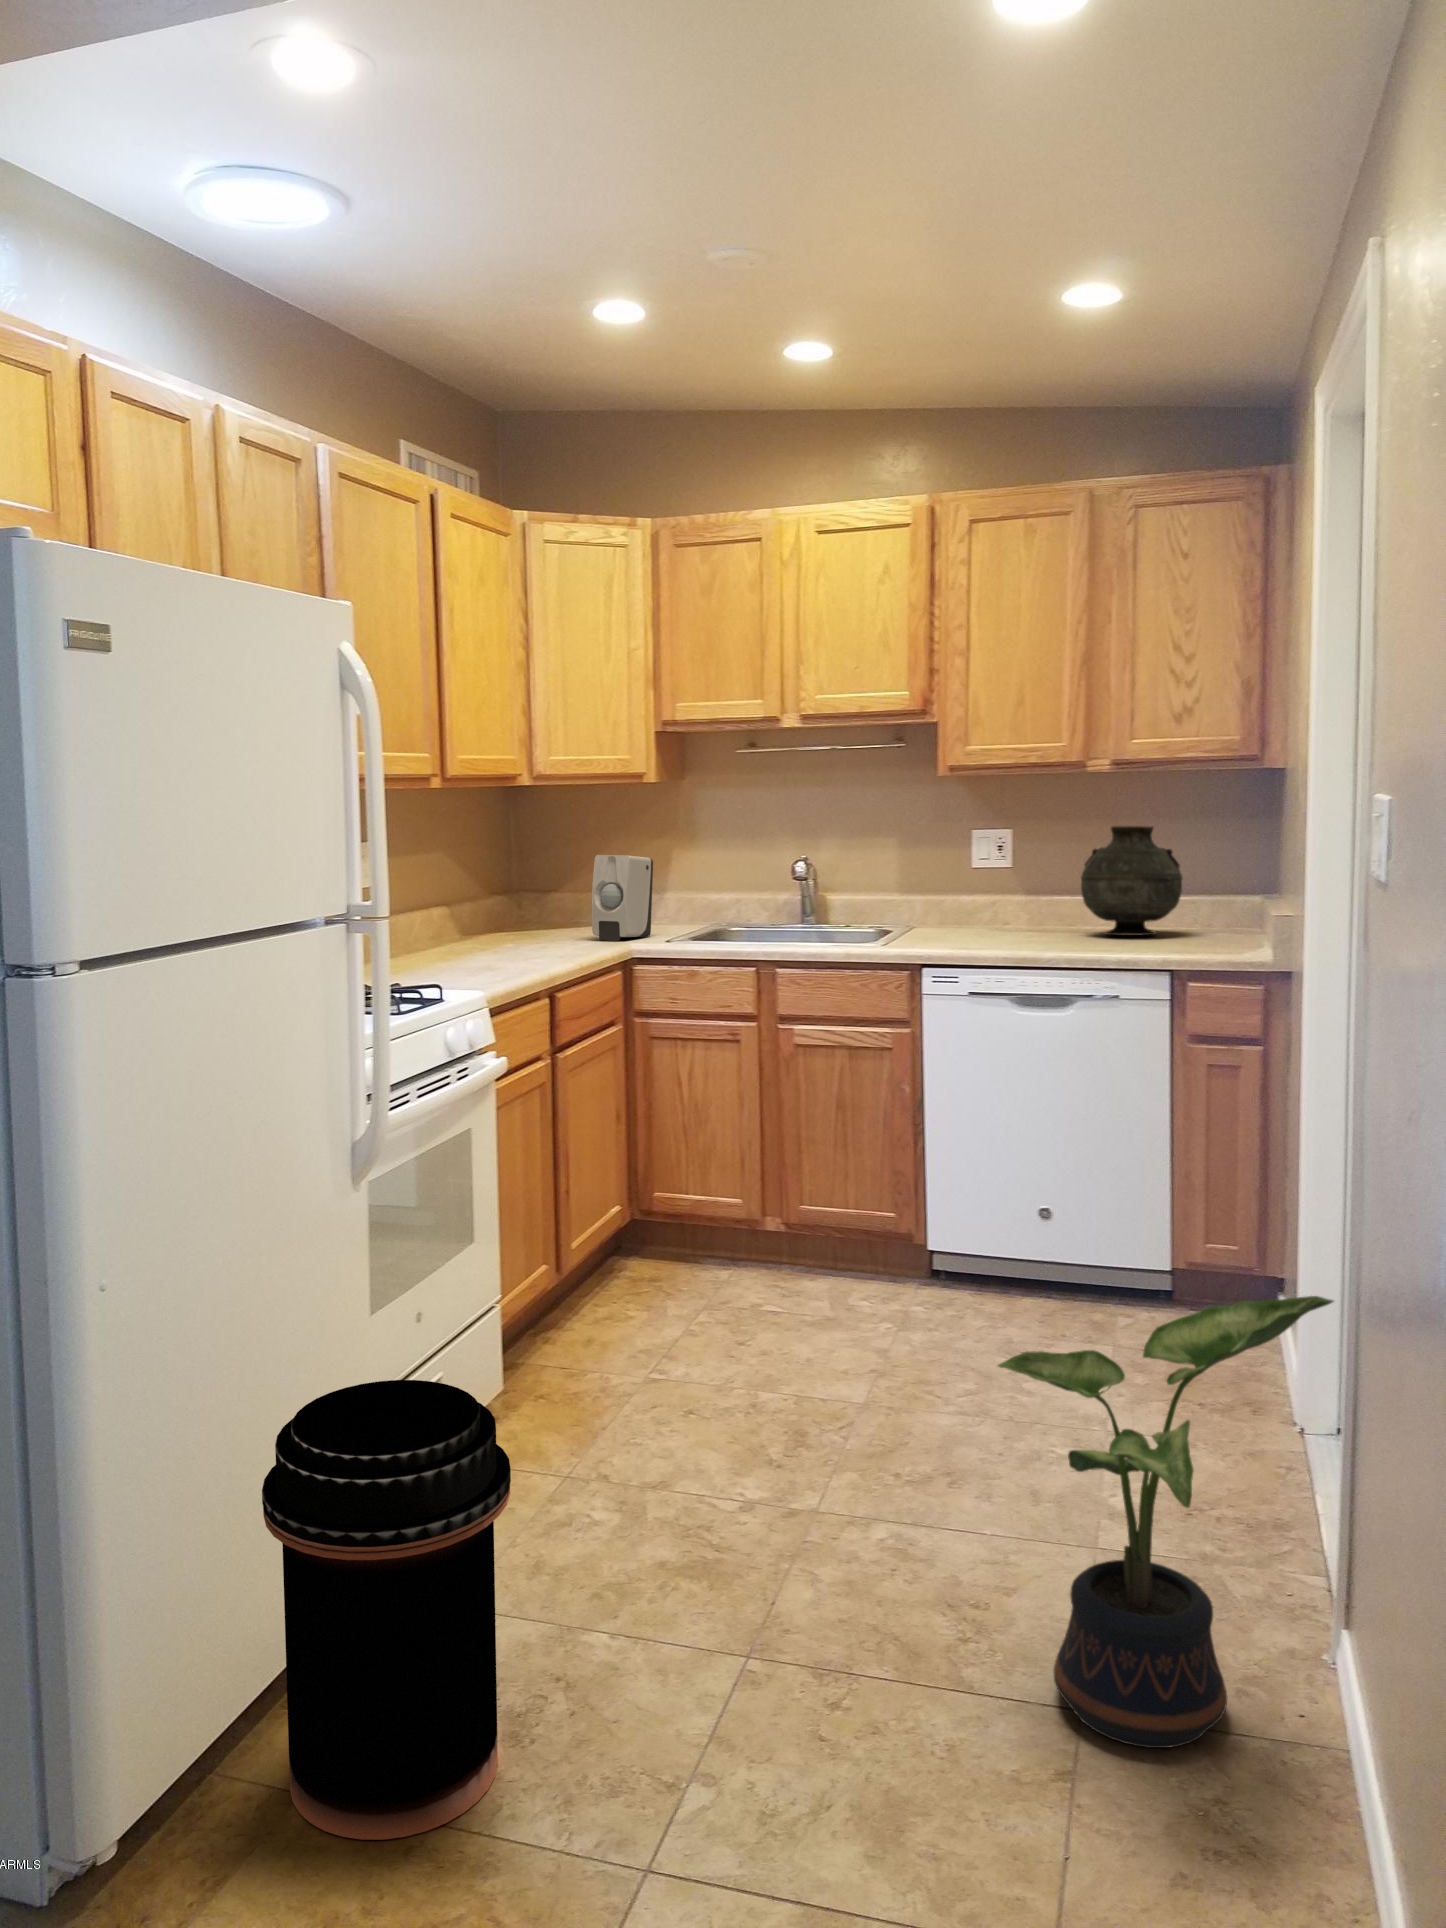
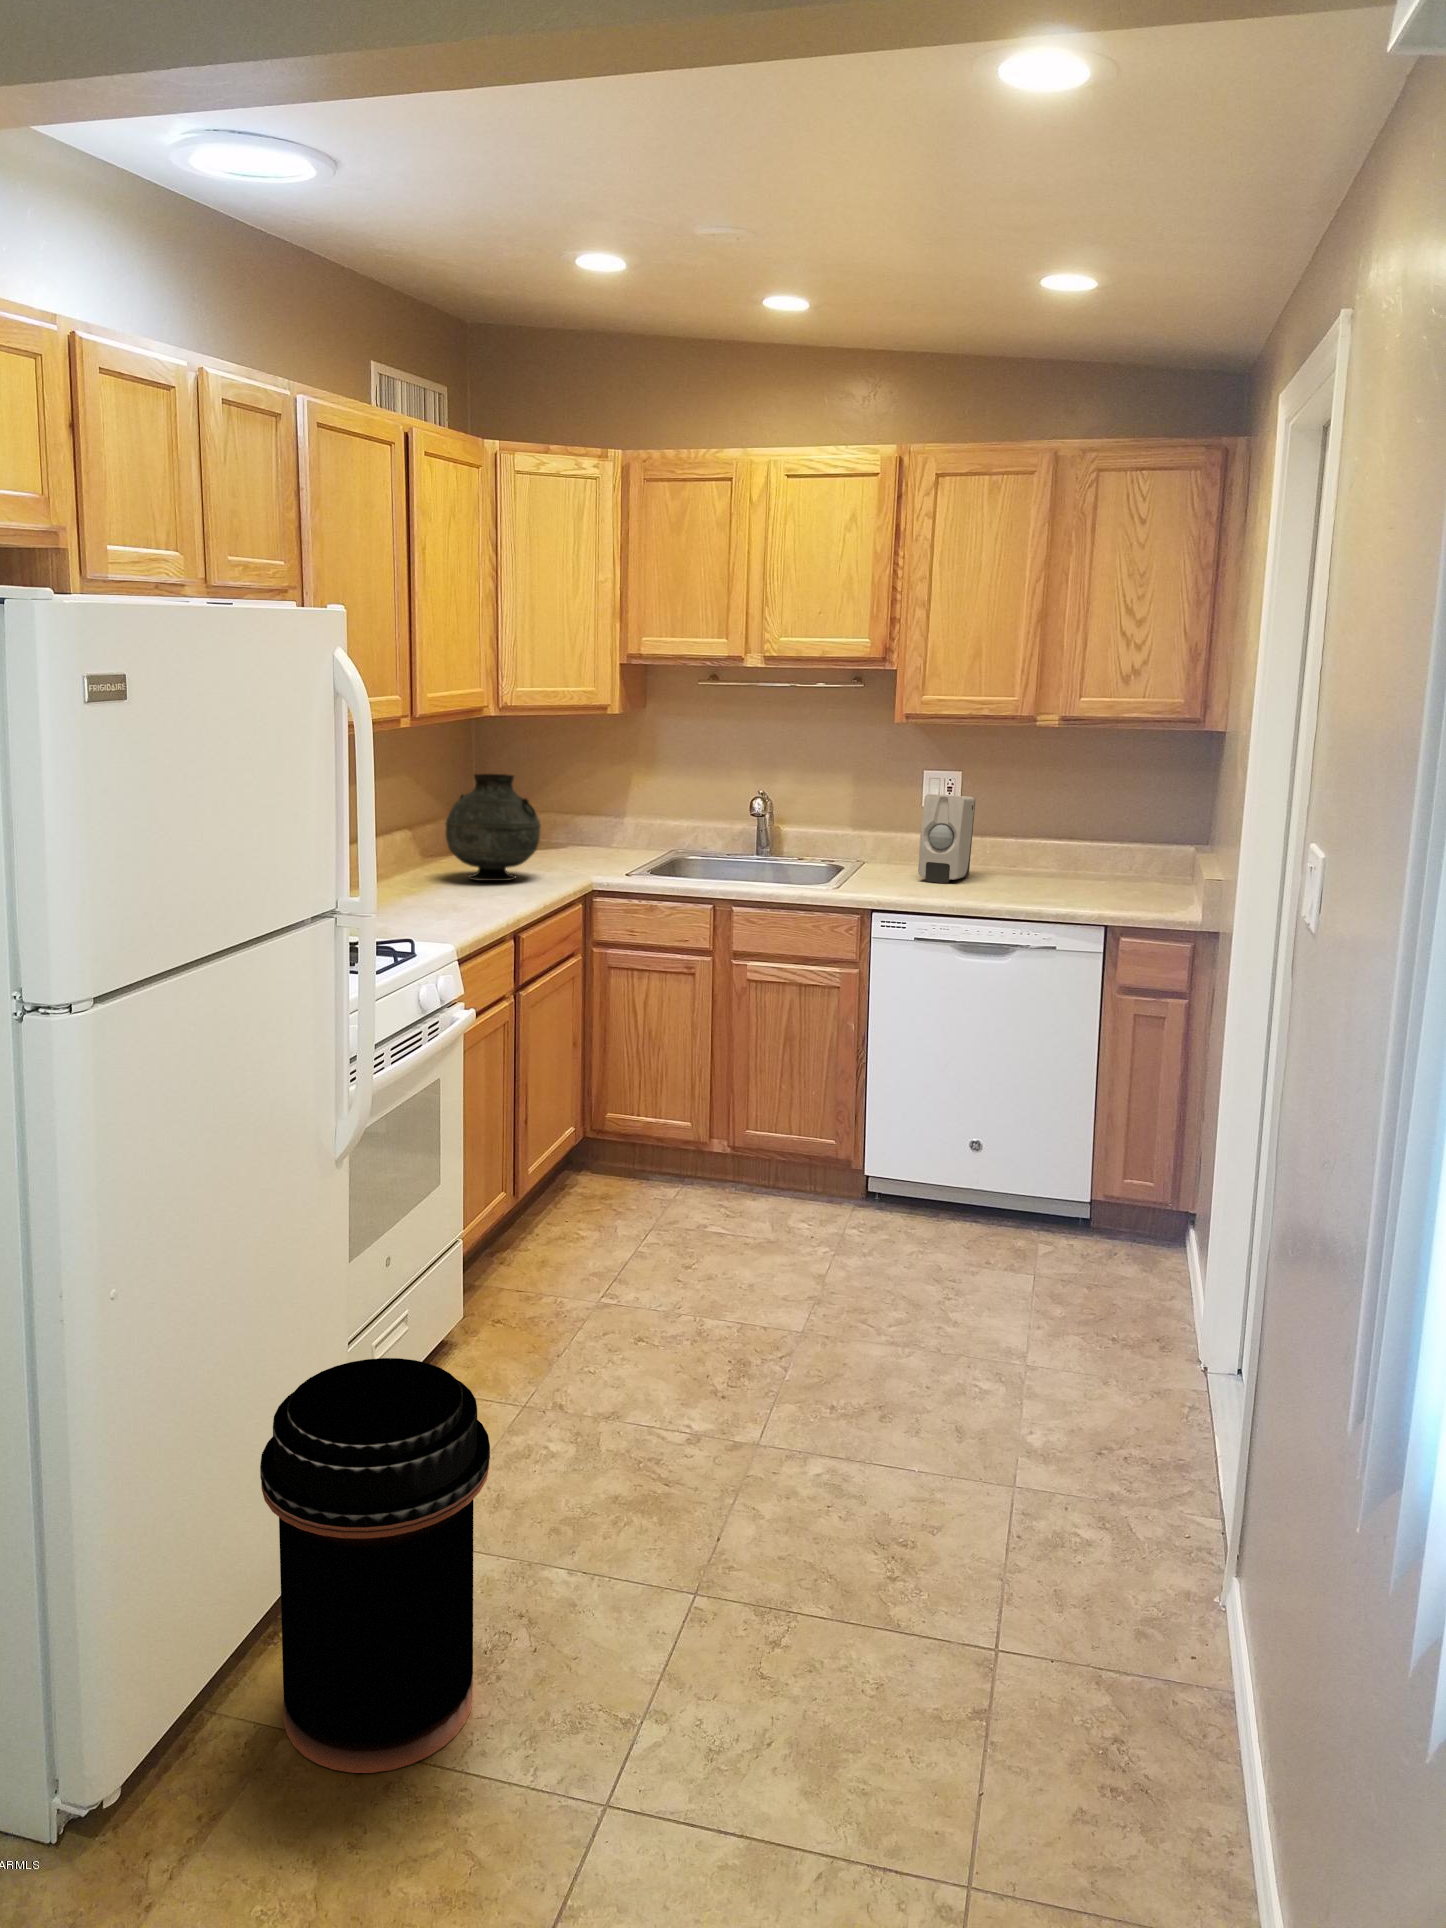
vase: present [1081,826,1182,935] -> present [445,774,540,881]
soap dispenser: present [592,855,653,941] -> present [918,794,975,883]
potted plant: present [998,1296,1334,1748] -> none [936,1296,1244,1687]

